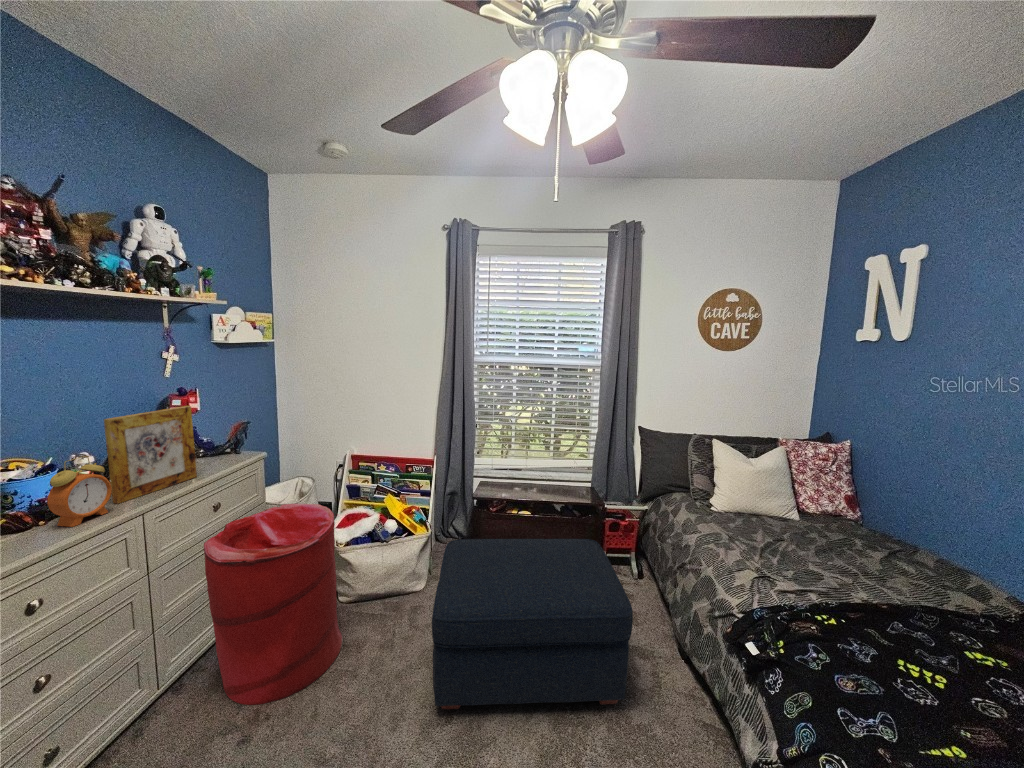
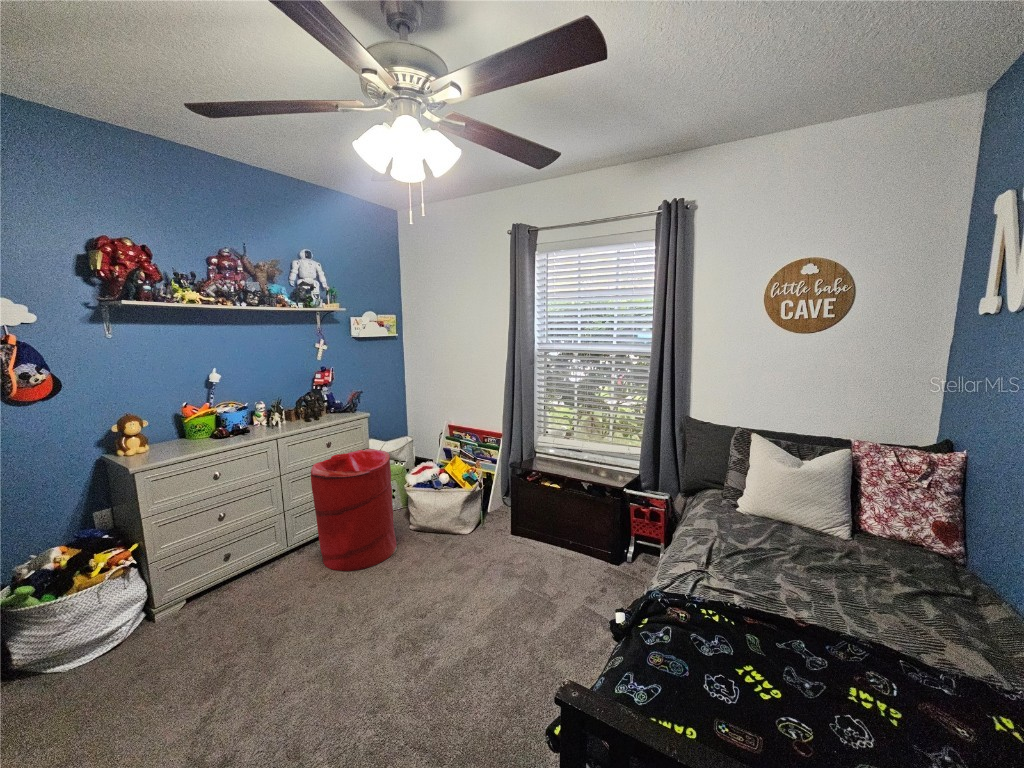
picture frame: present [104,406,197,504] -> none [265,378,317,433]
alarm clock: present [47,456,112,527] -> none [237,403,266,441]
ottoman: present [432,539,633,709] -> none [417,493,588,646]

